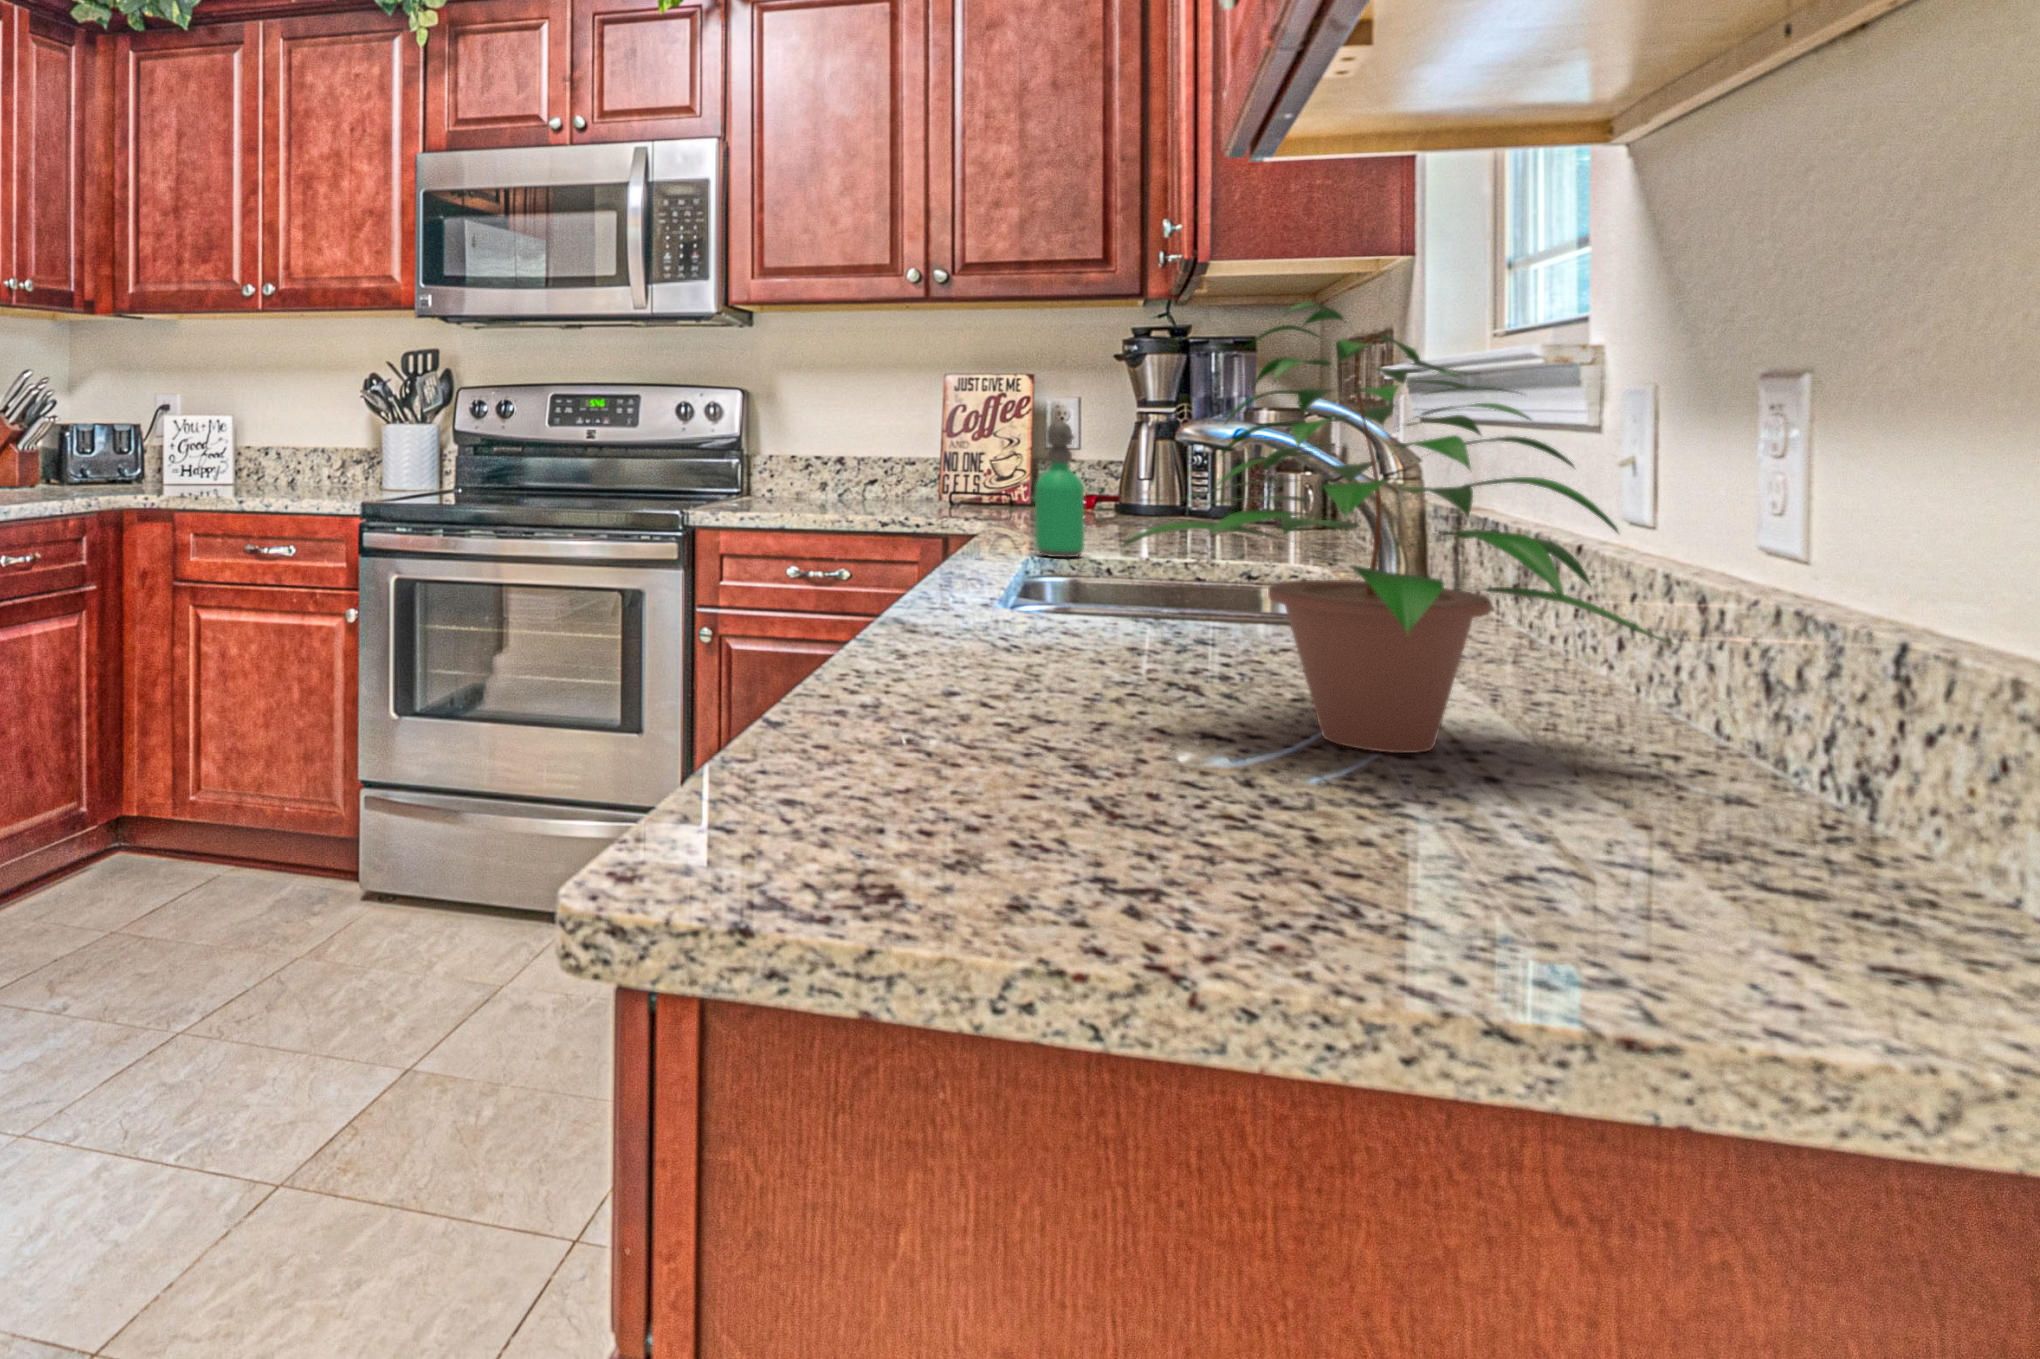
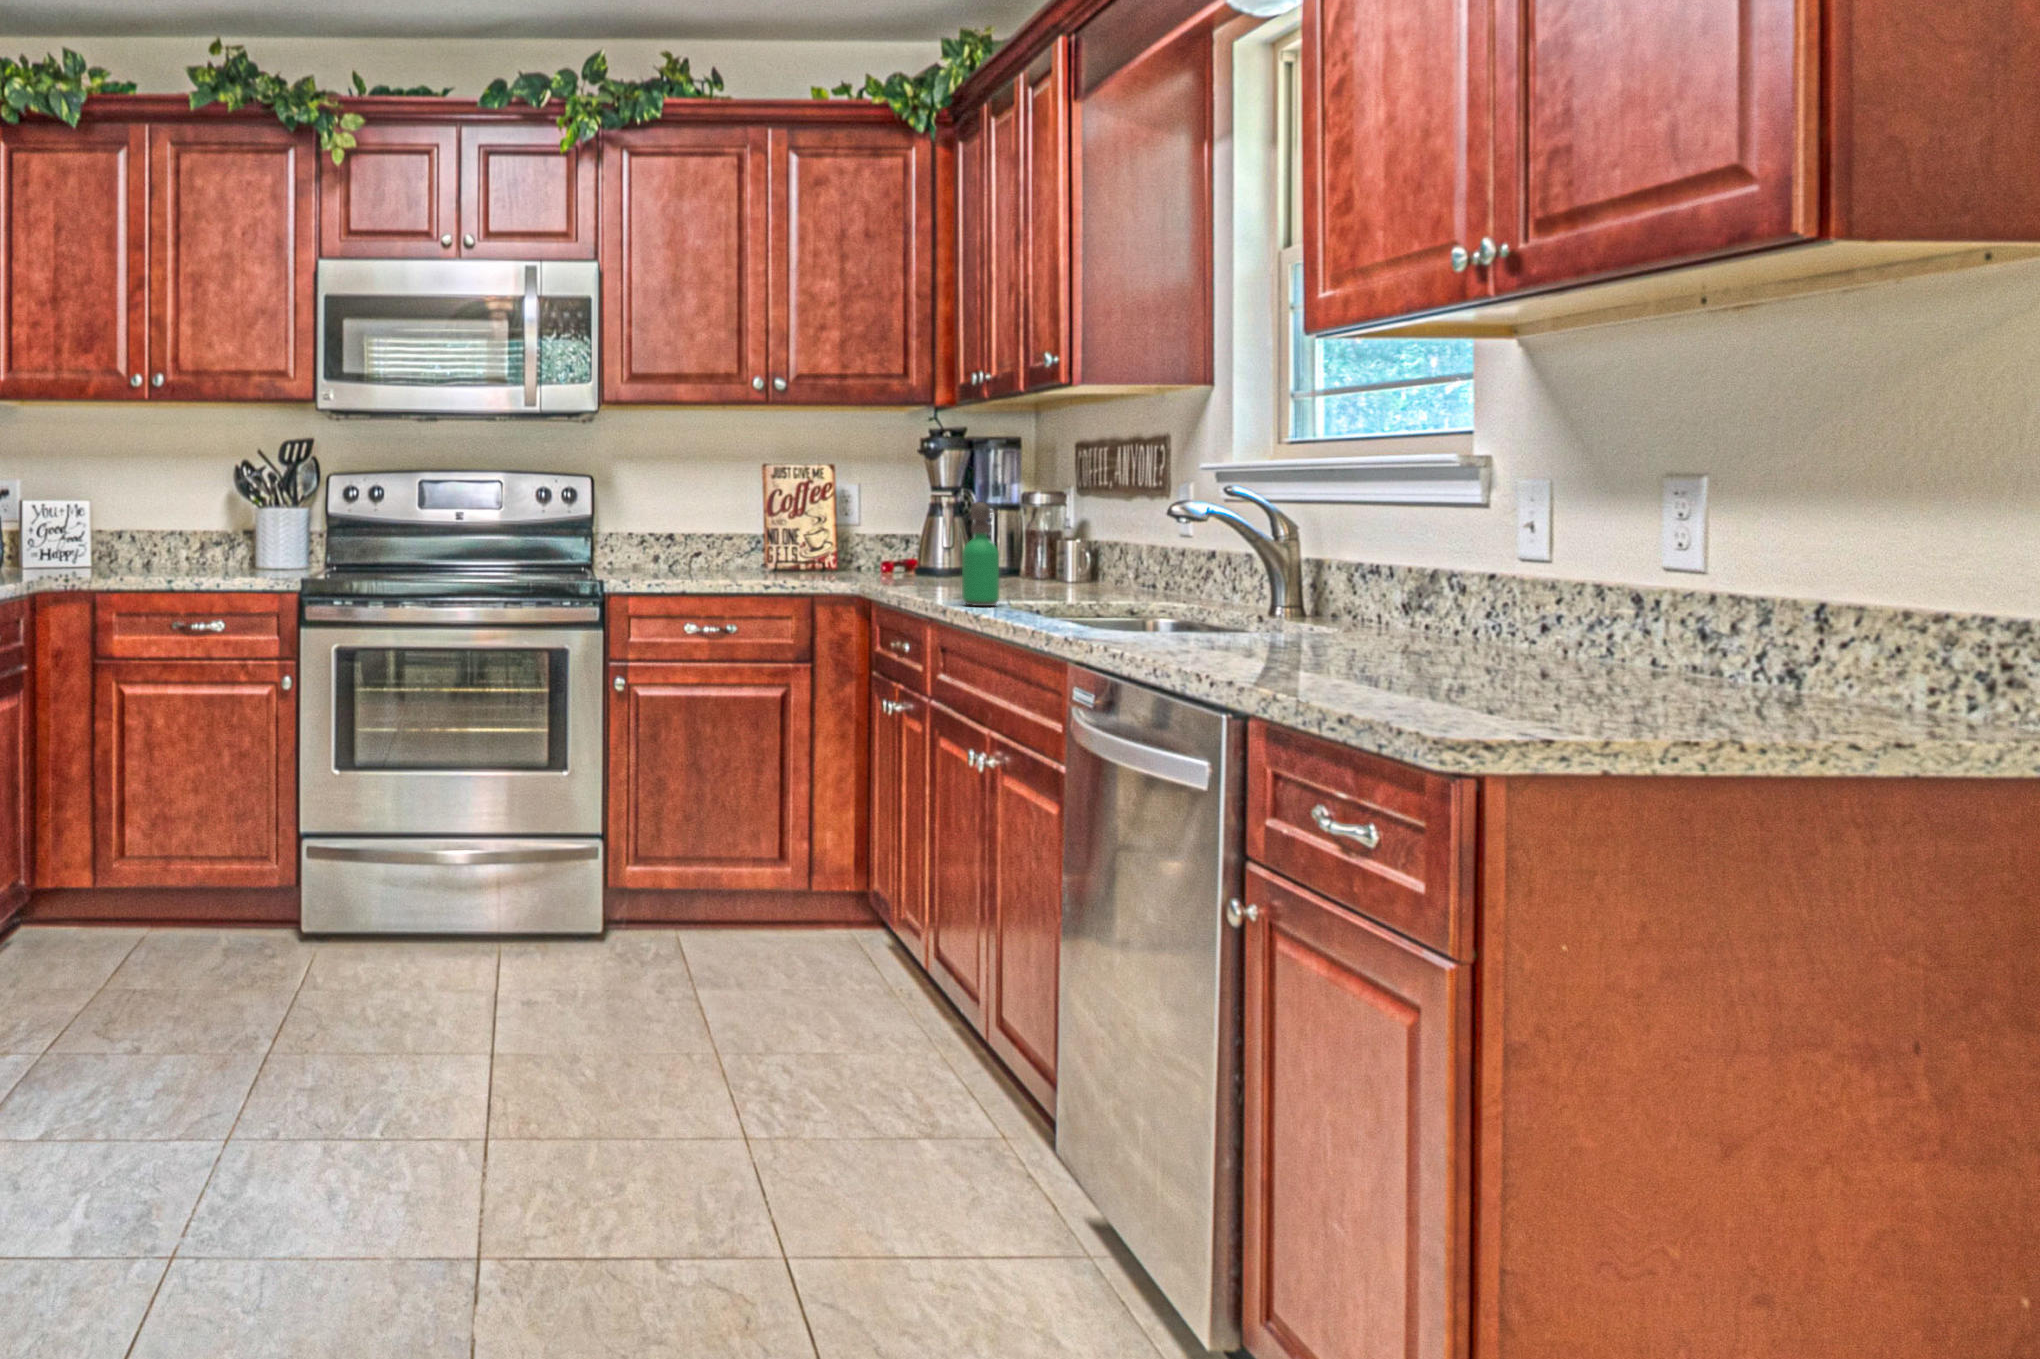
potted plant: present [1123,302,1678,753] -> none [1393,425,1722,708]

